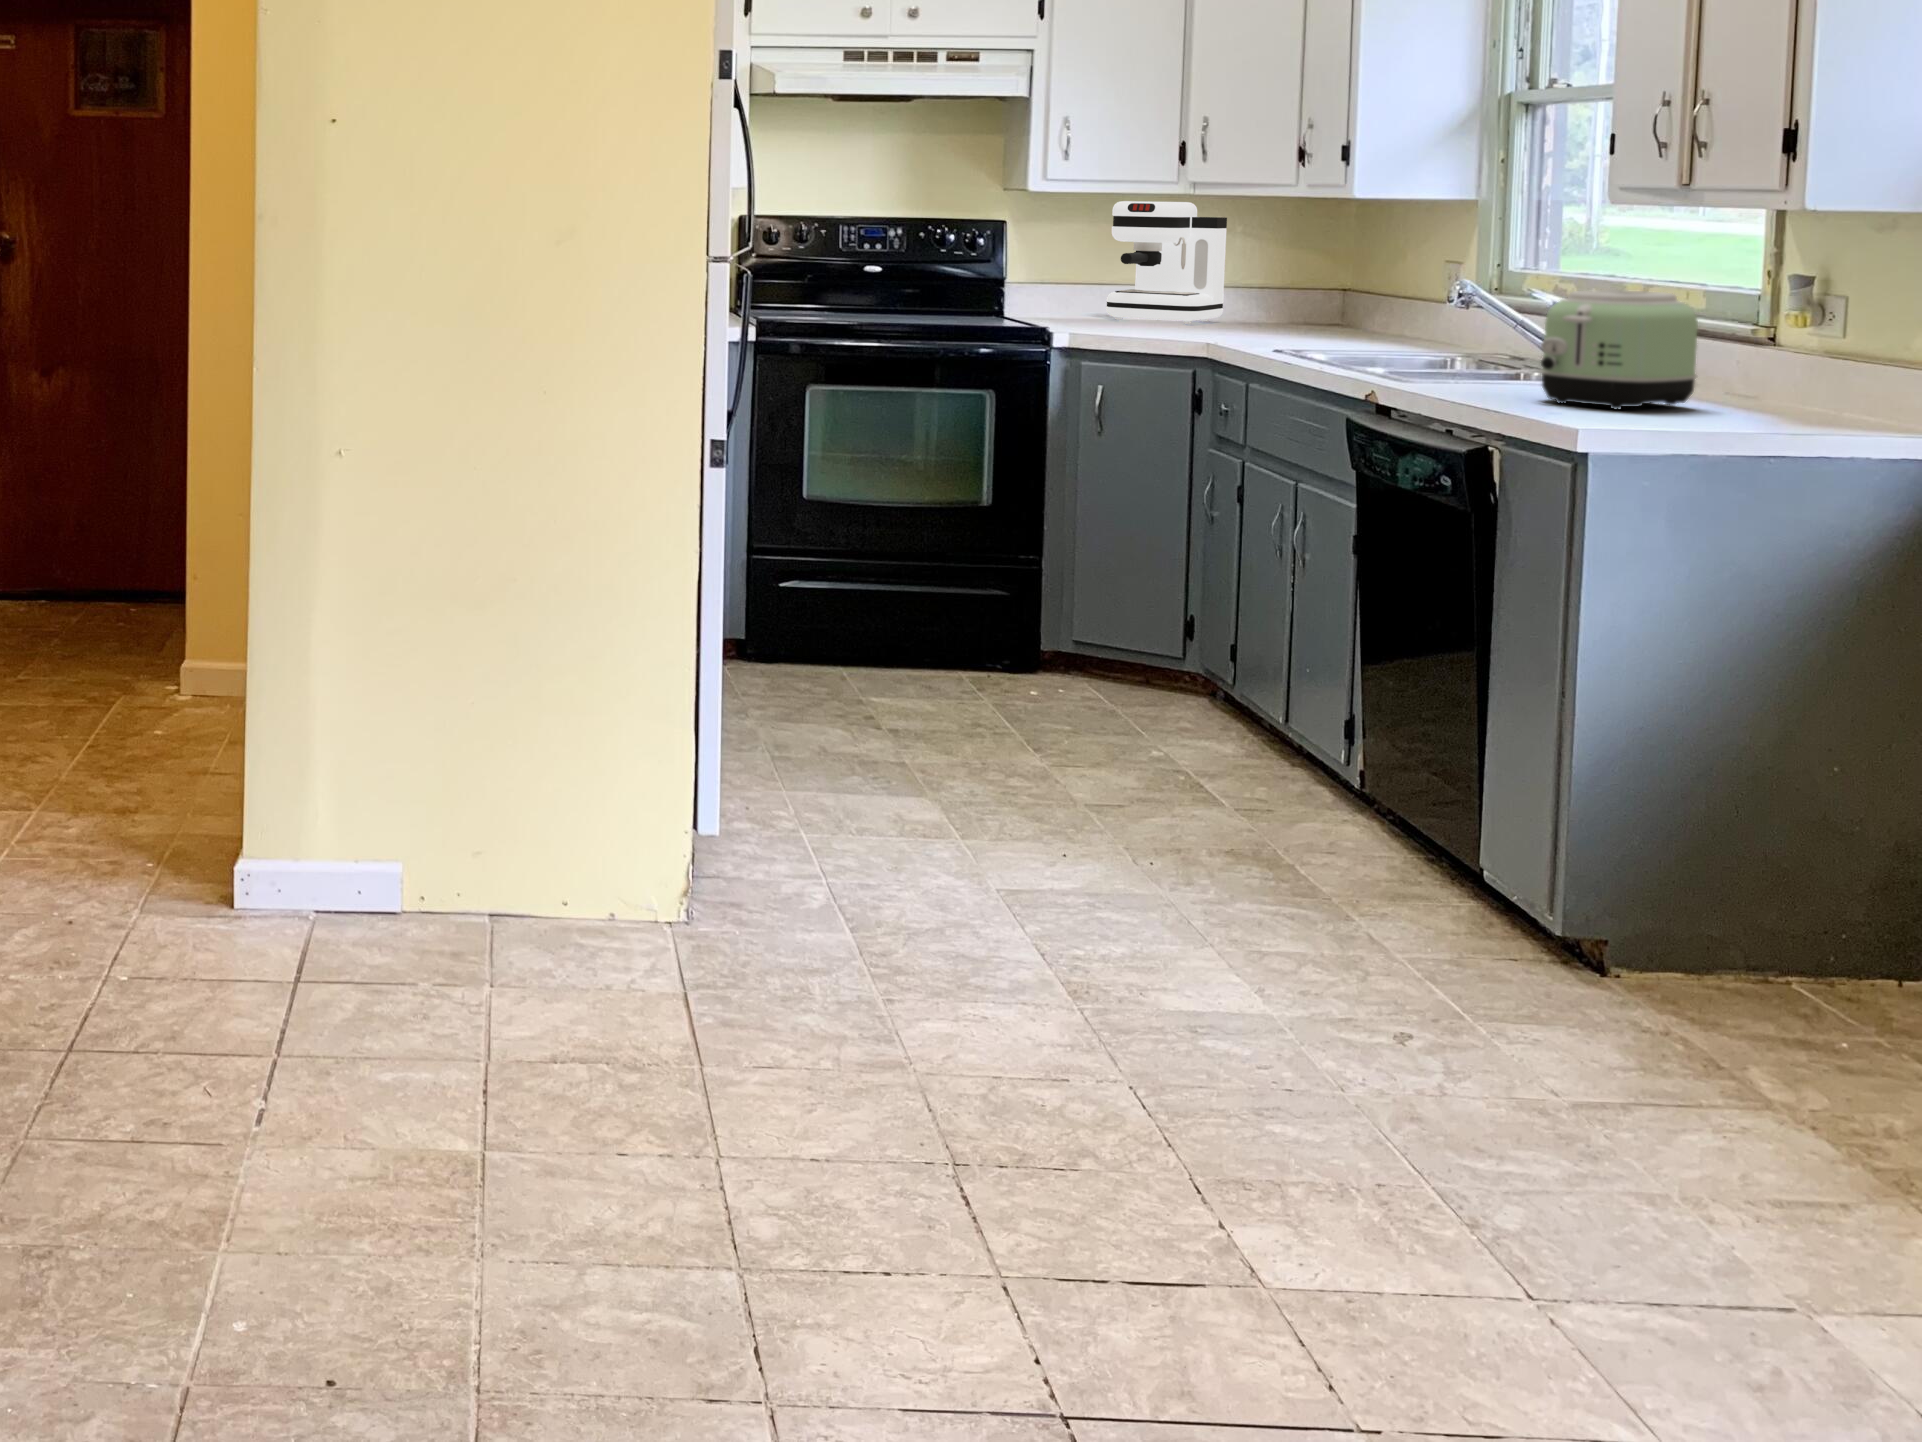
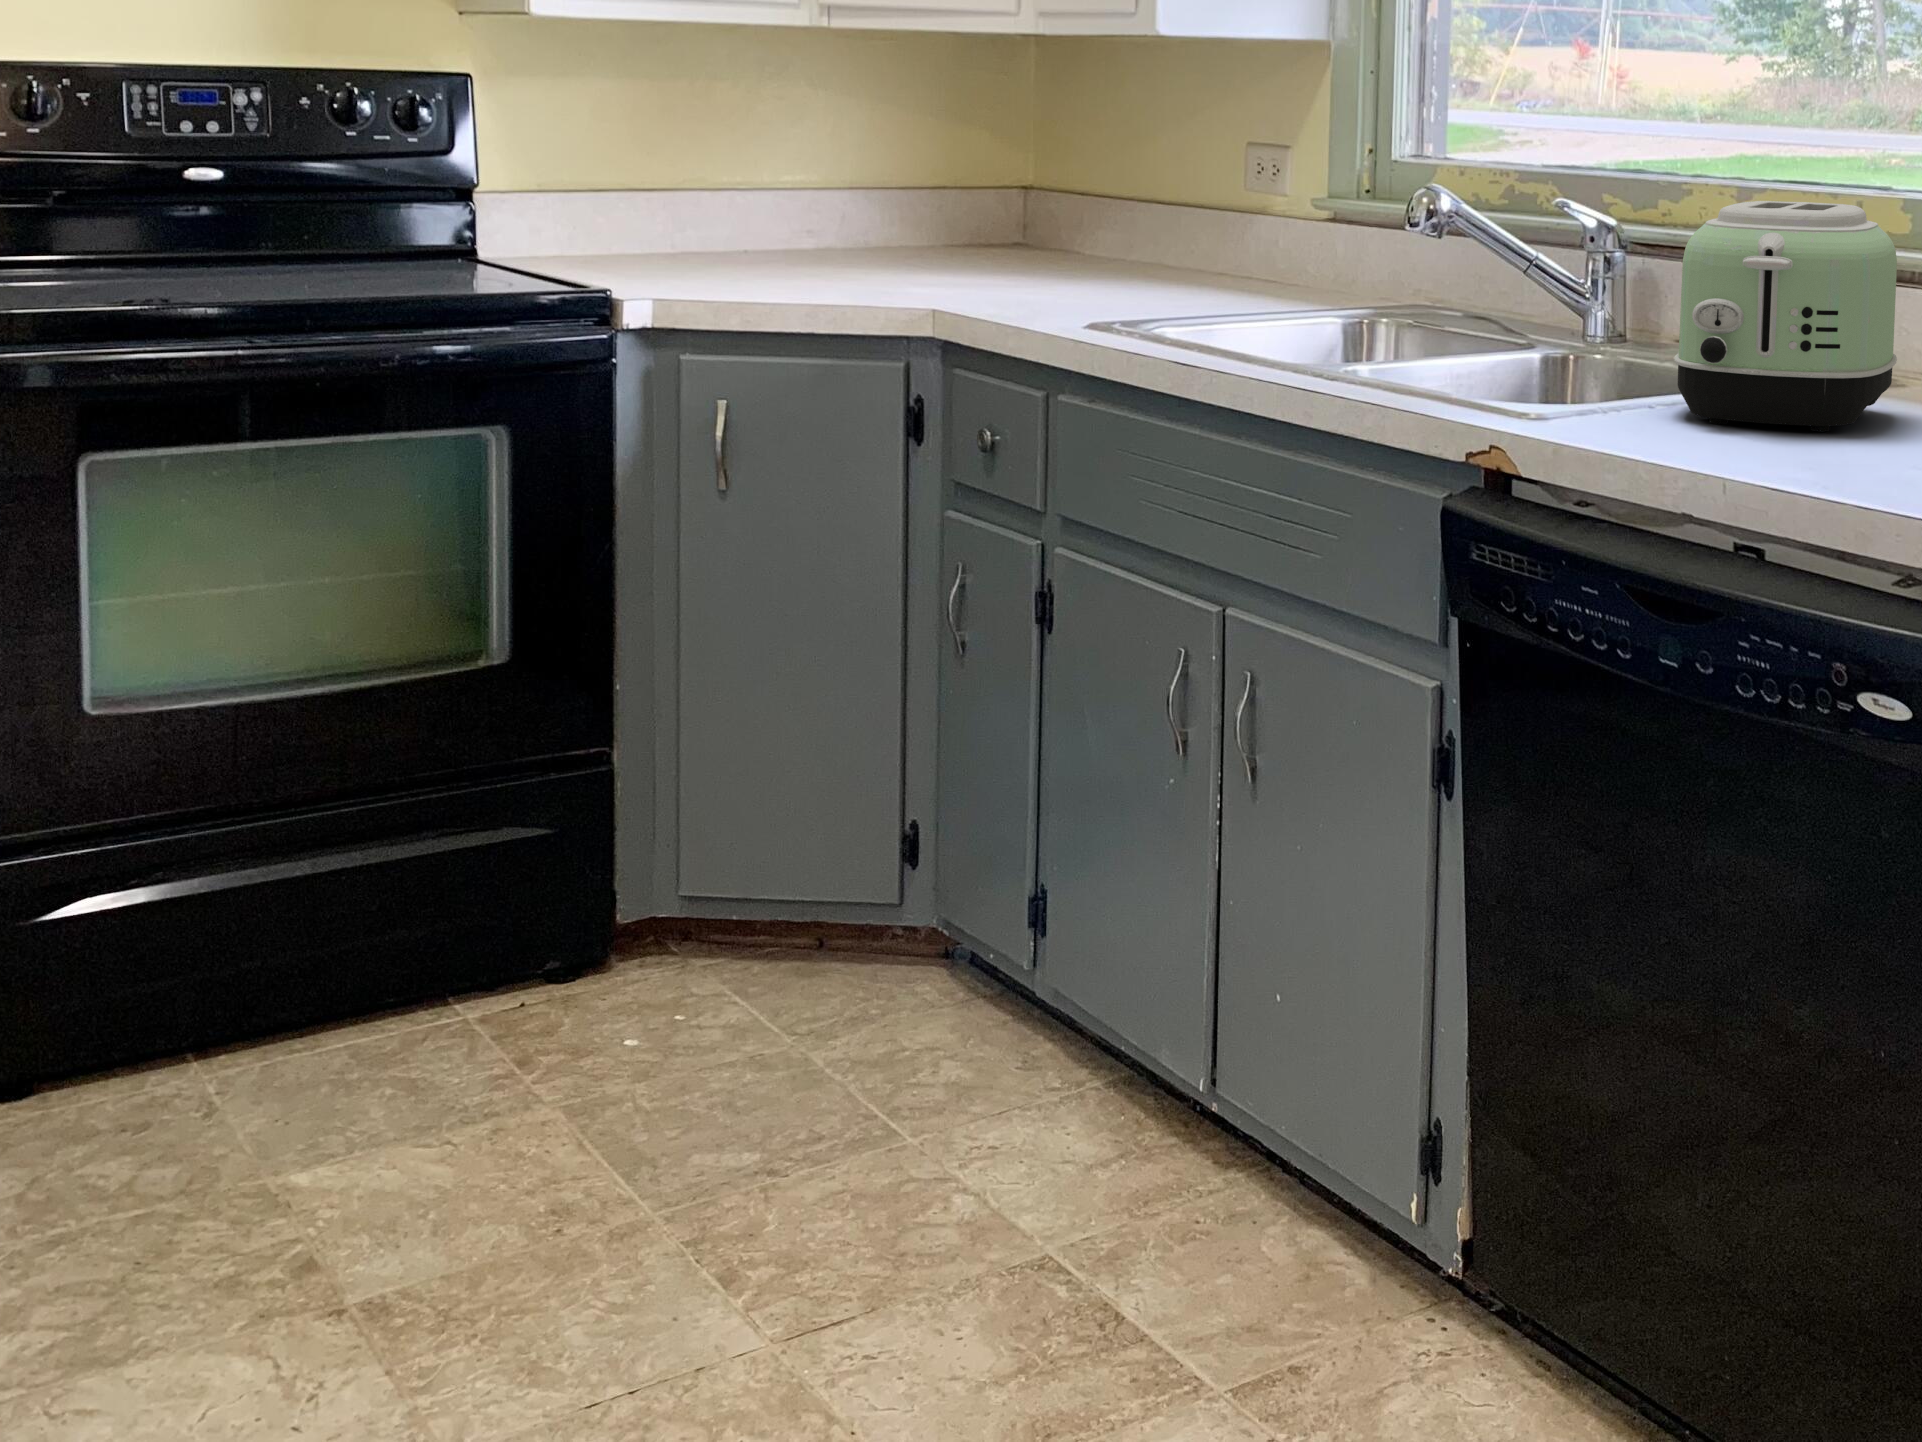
coffee maker: present [1106,201,1227,324] -> none [672,38,867,263]

